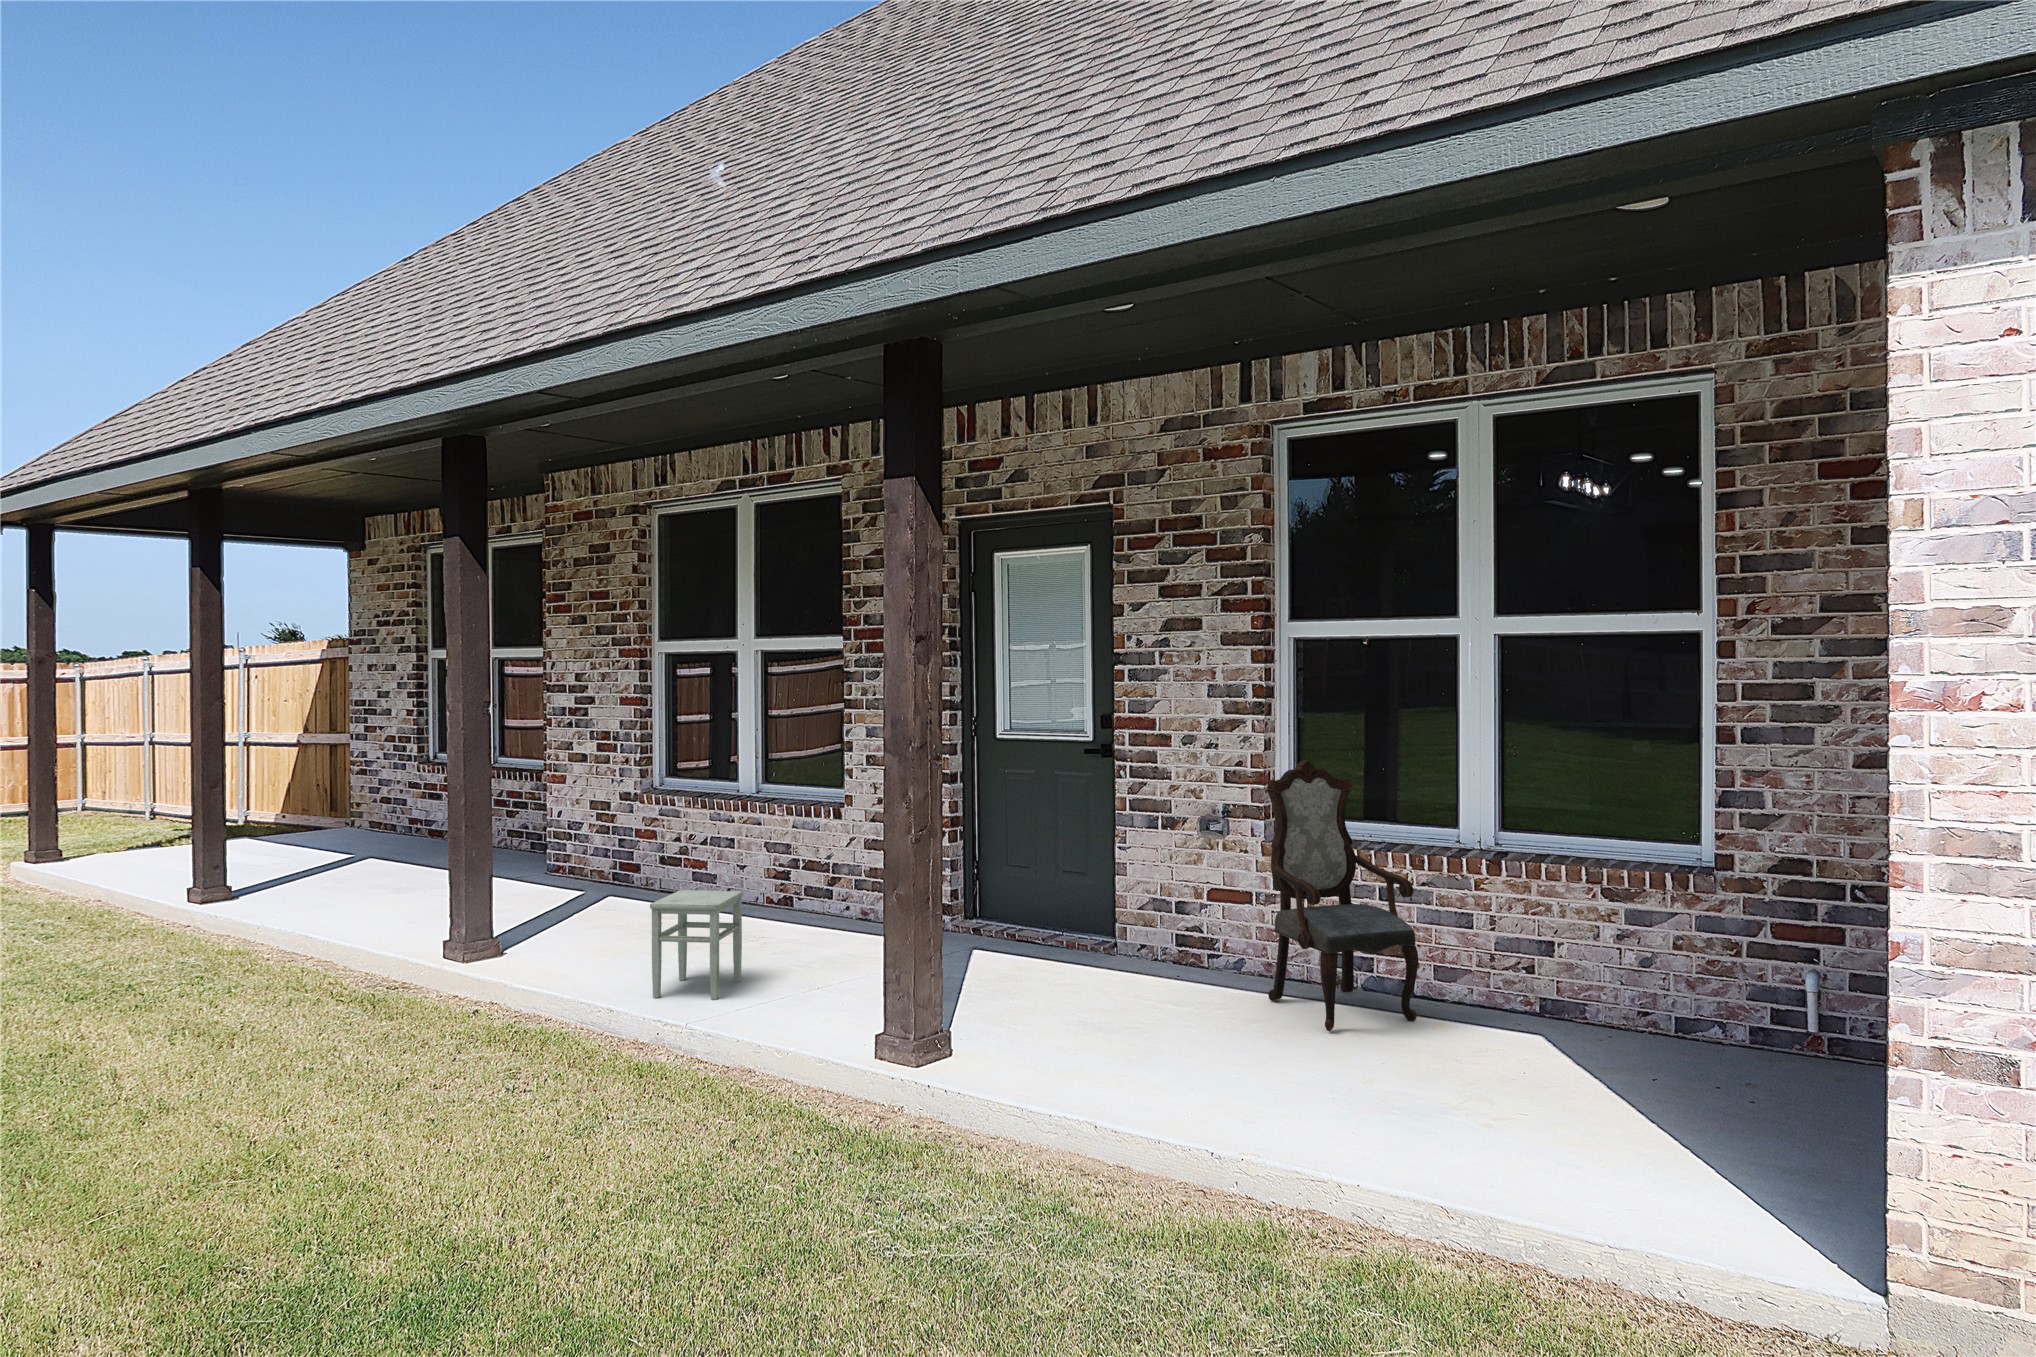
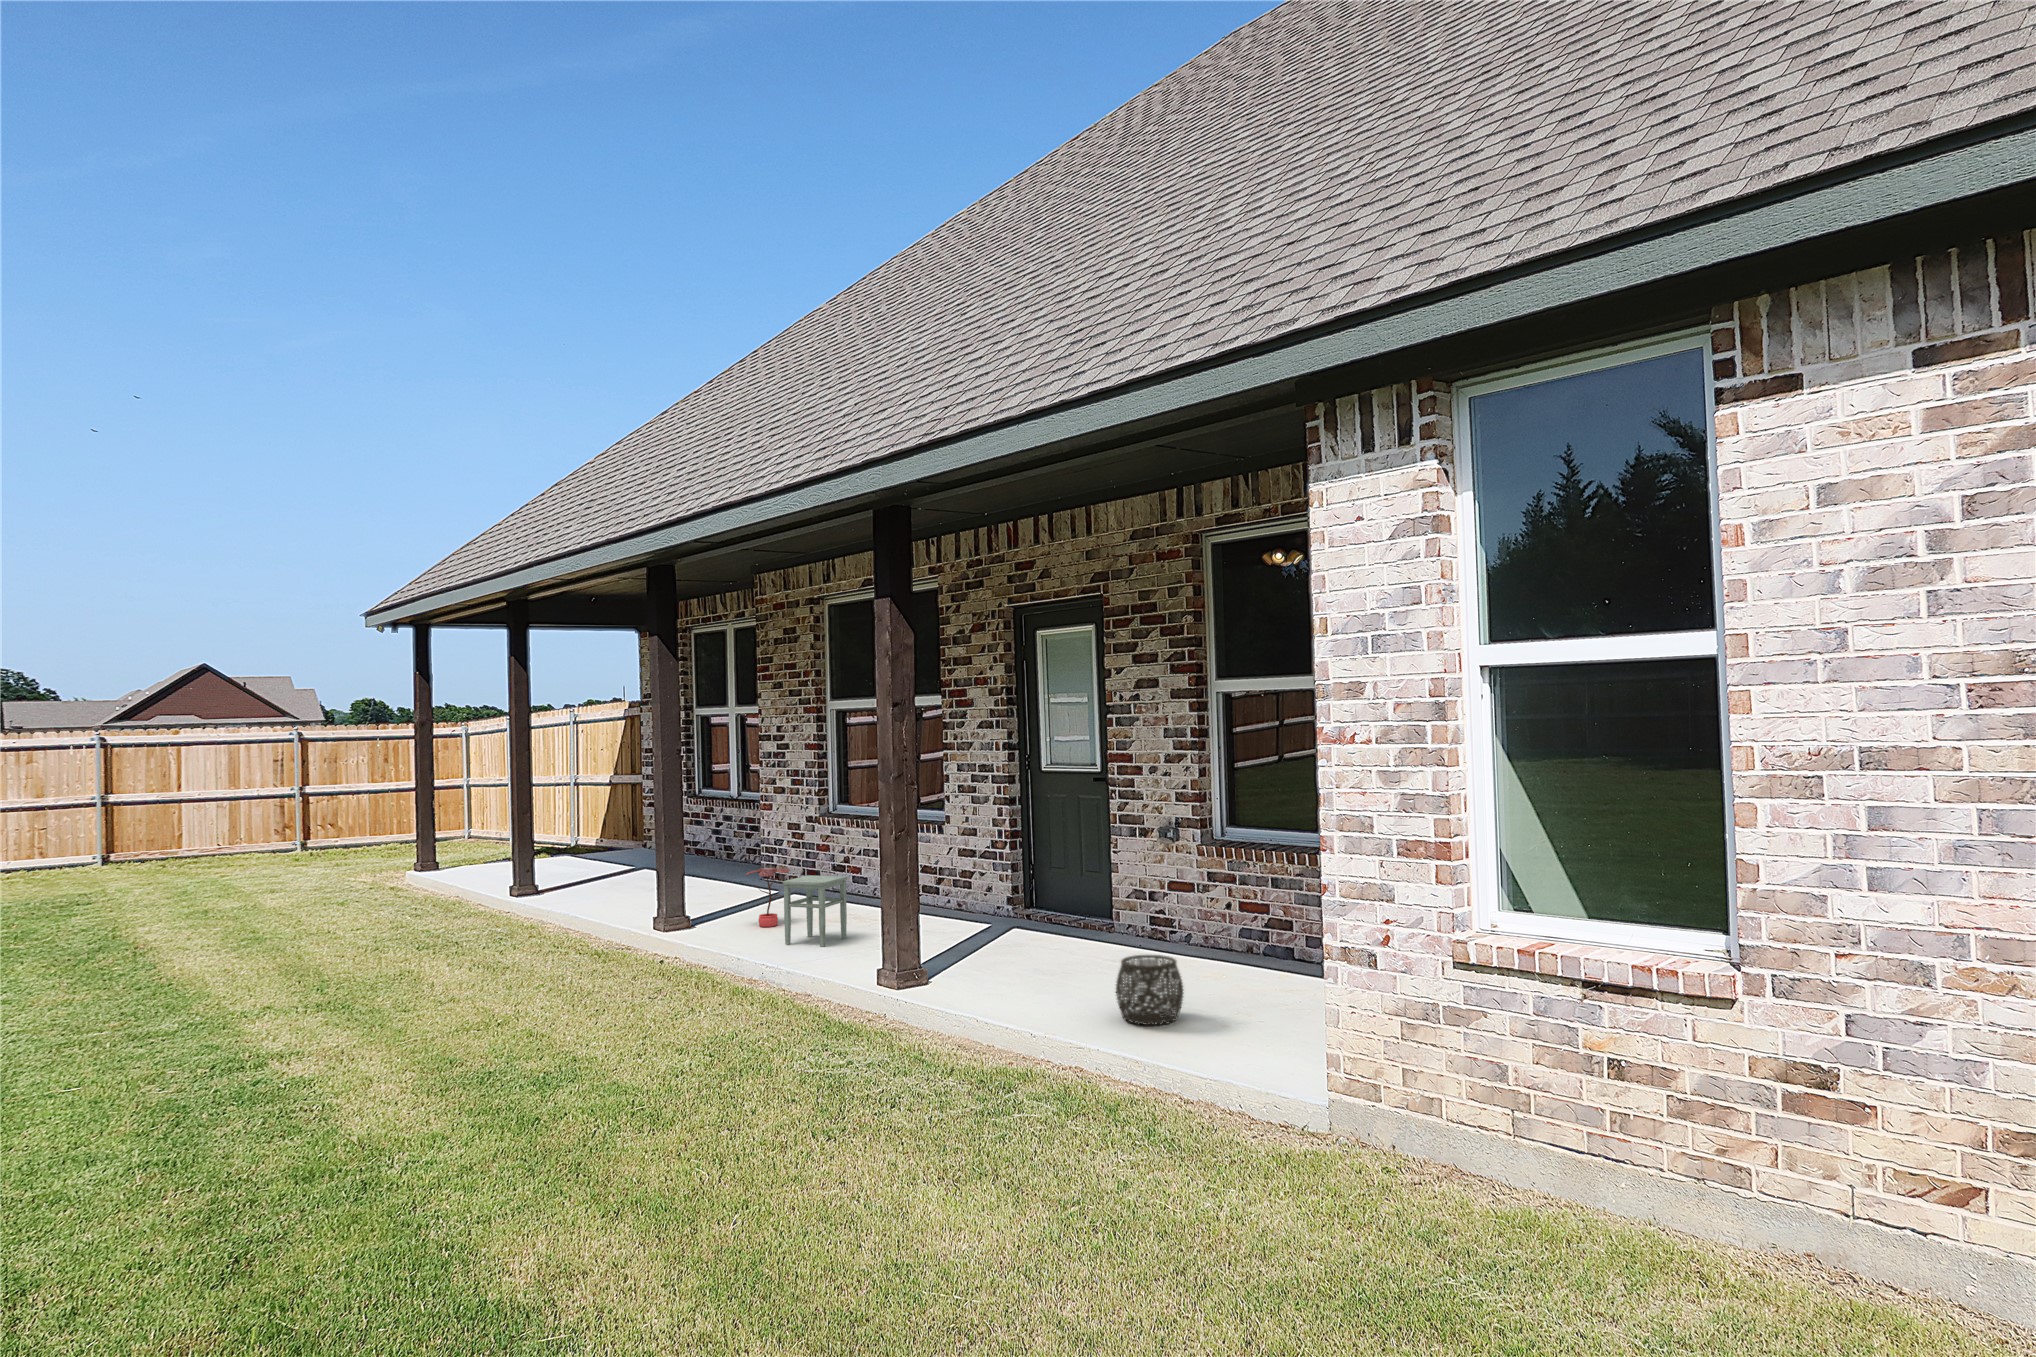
armchair: present [1266,760,1419,1031] -> none [1183,783,1278,975]
potted plant: none [569,877,638,963] -> present [745,867,790,927]
woven basket: none [1311,1032,1426,1156] -> present [1116,955,1183,1025]

